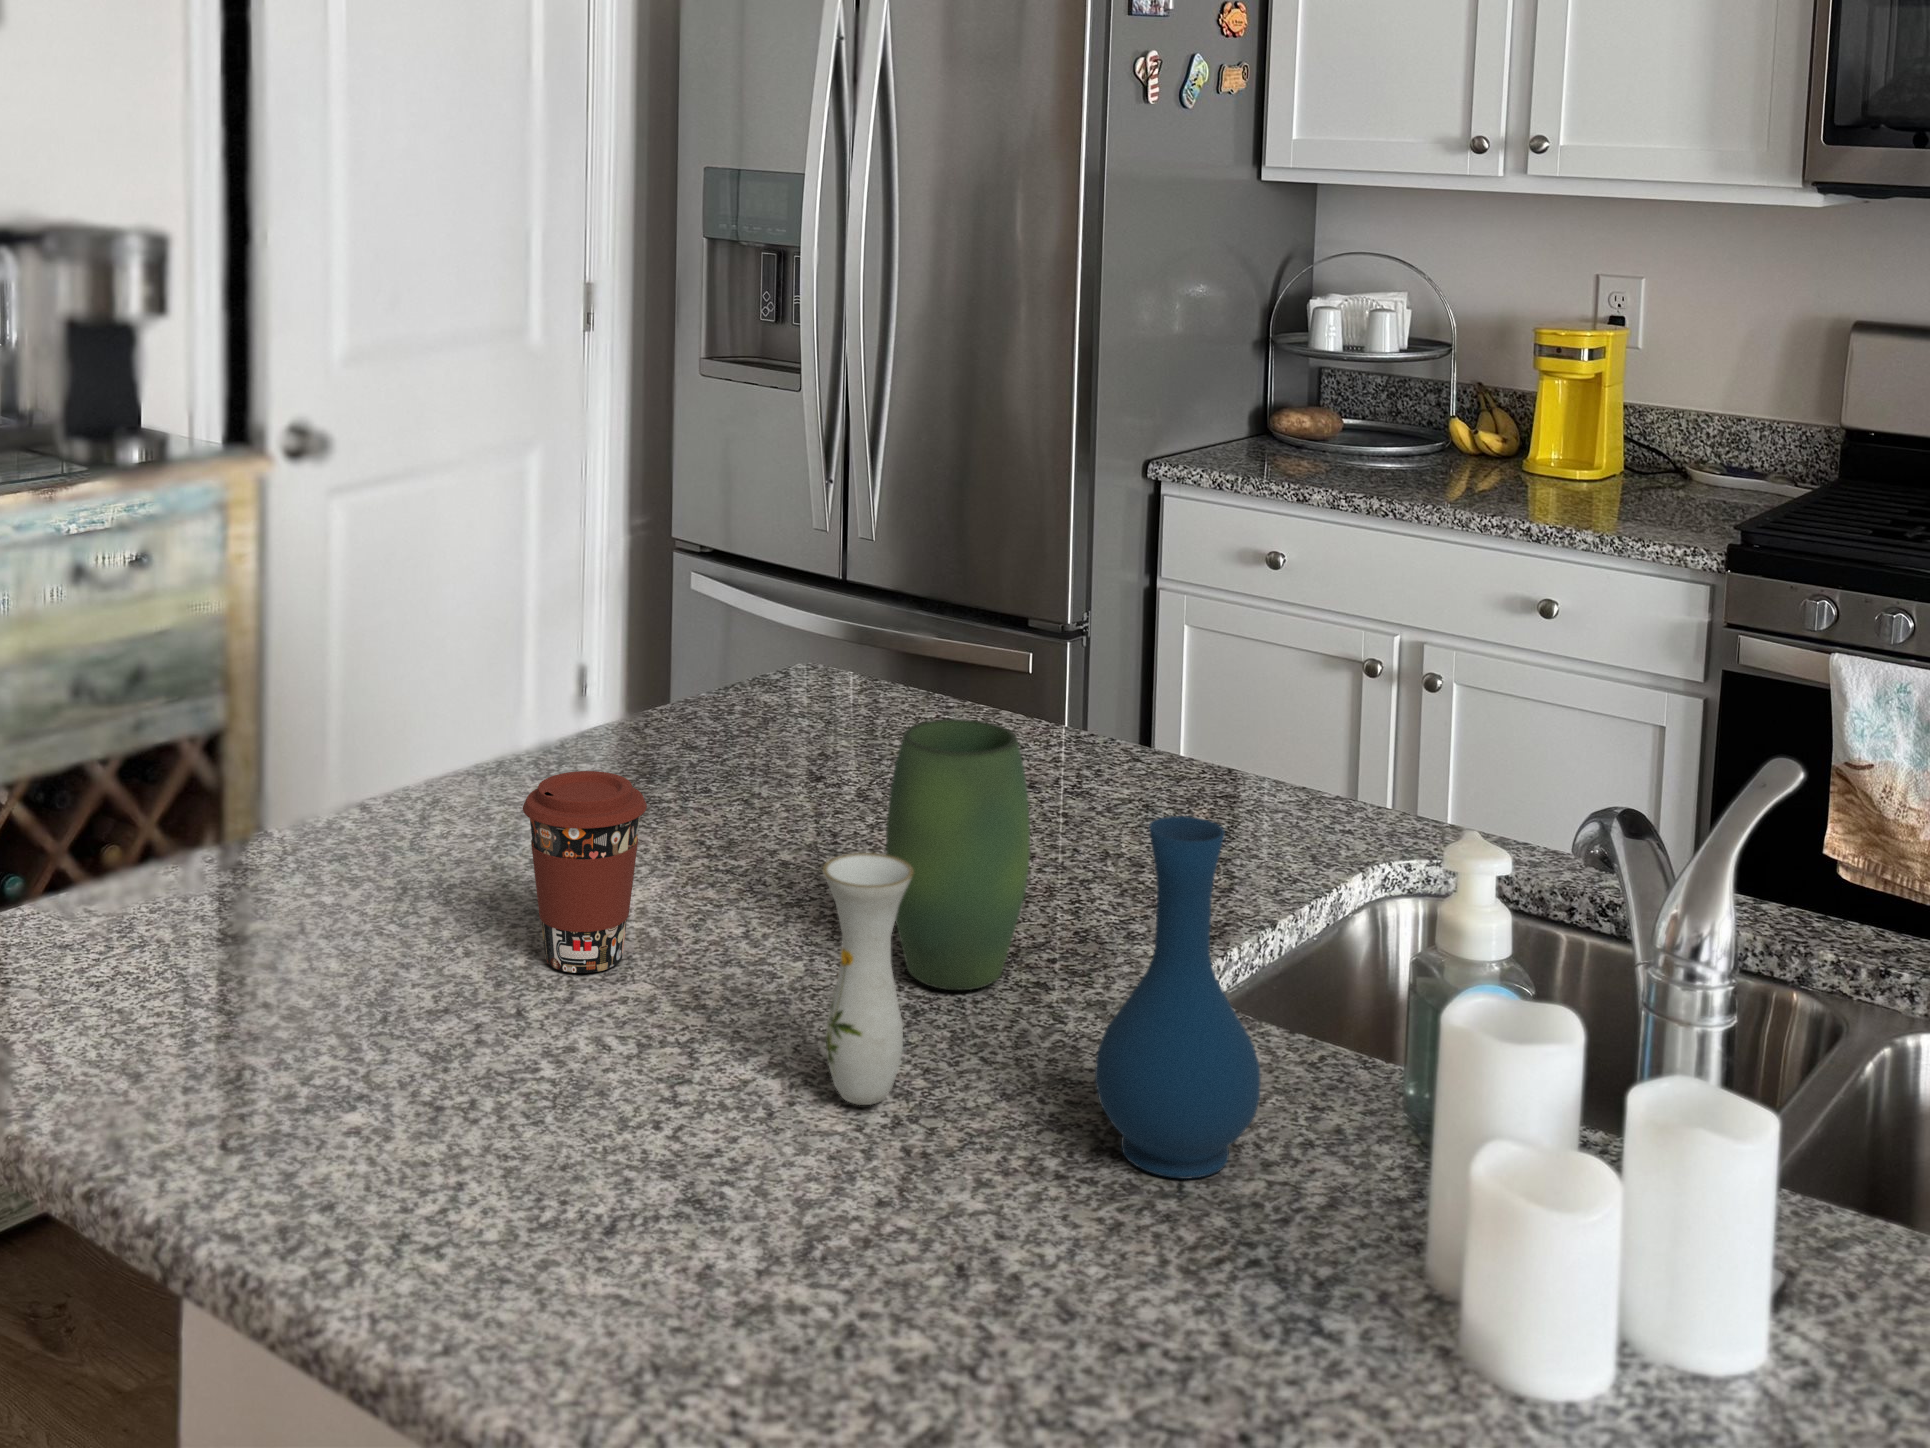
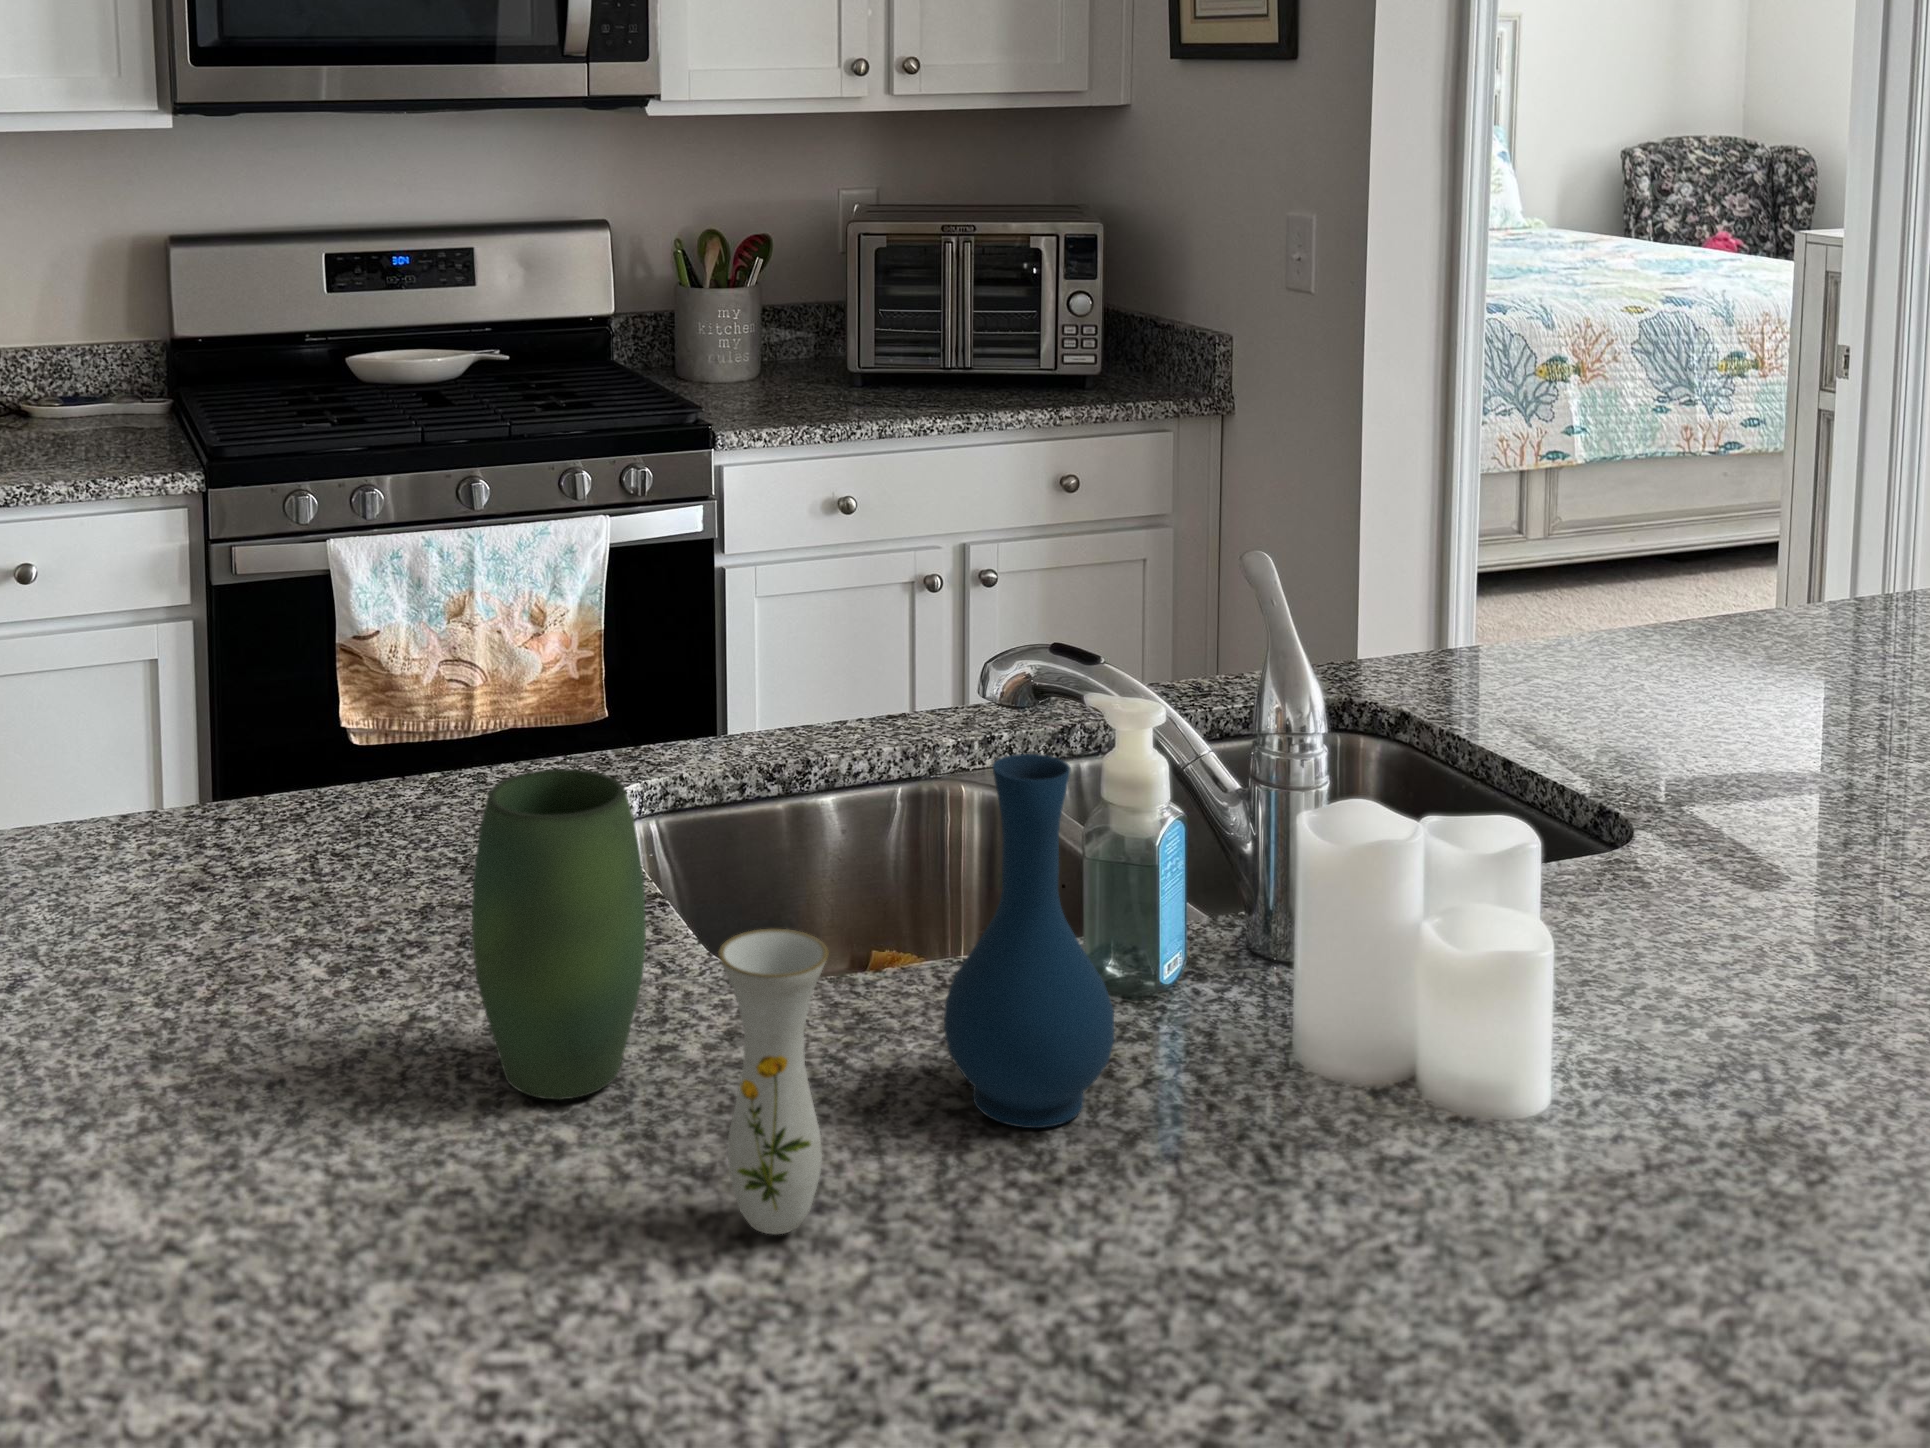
coffee cup: present [523,771,647,973] -> none [103,1019,291,1330]

